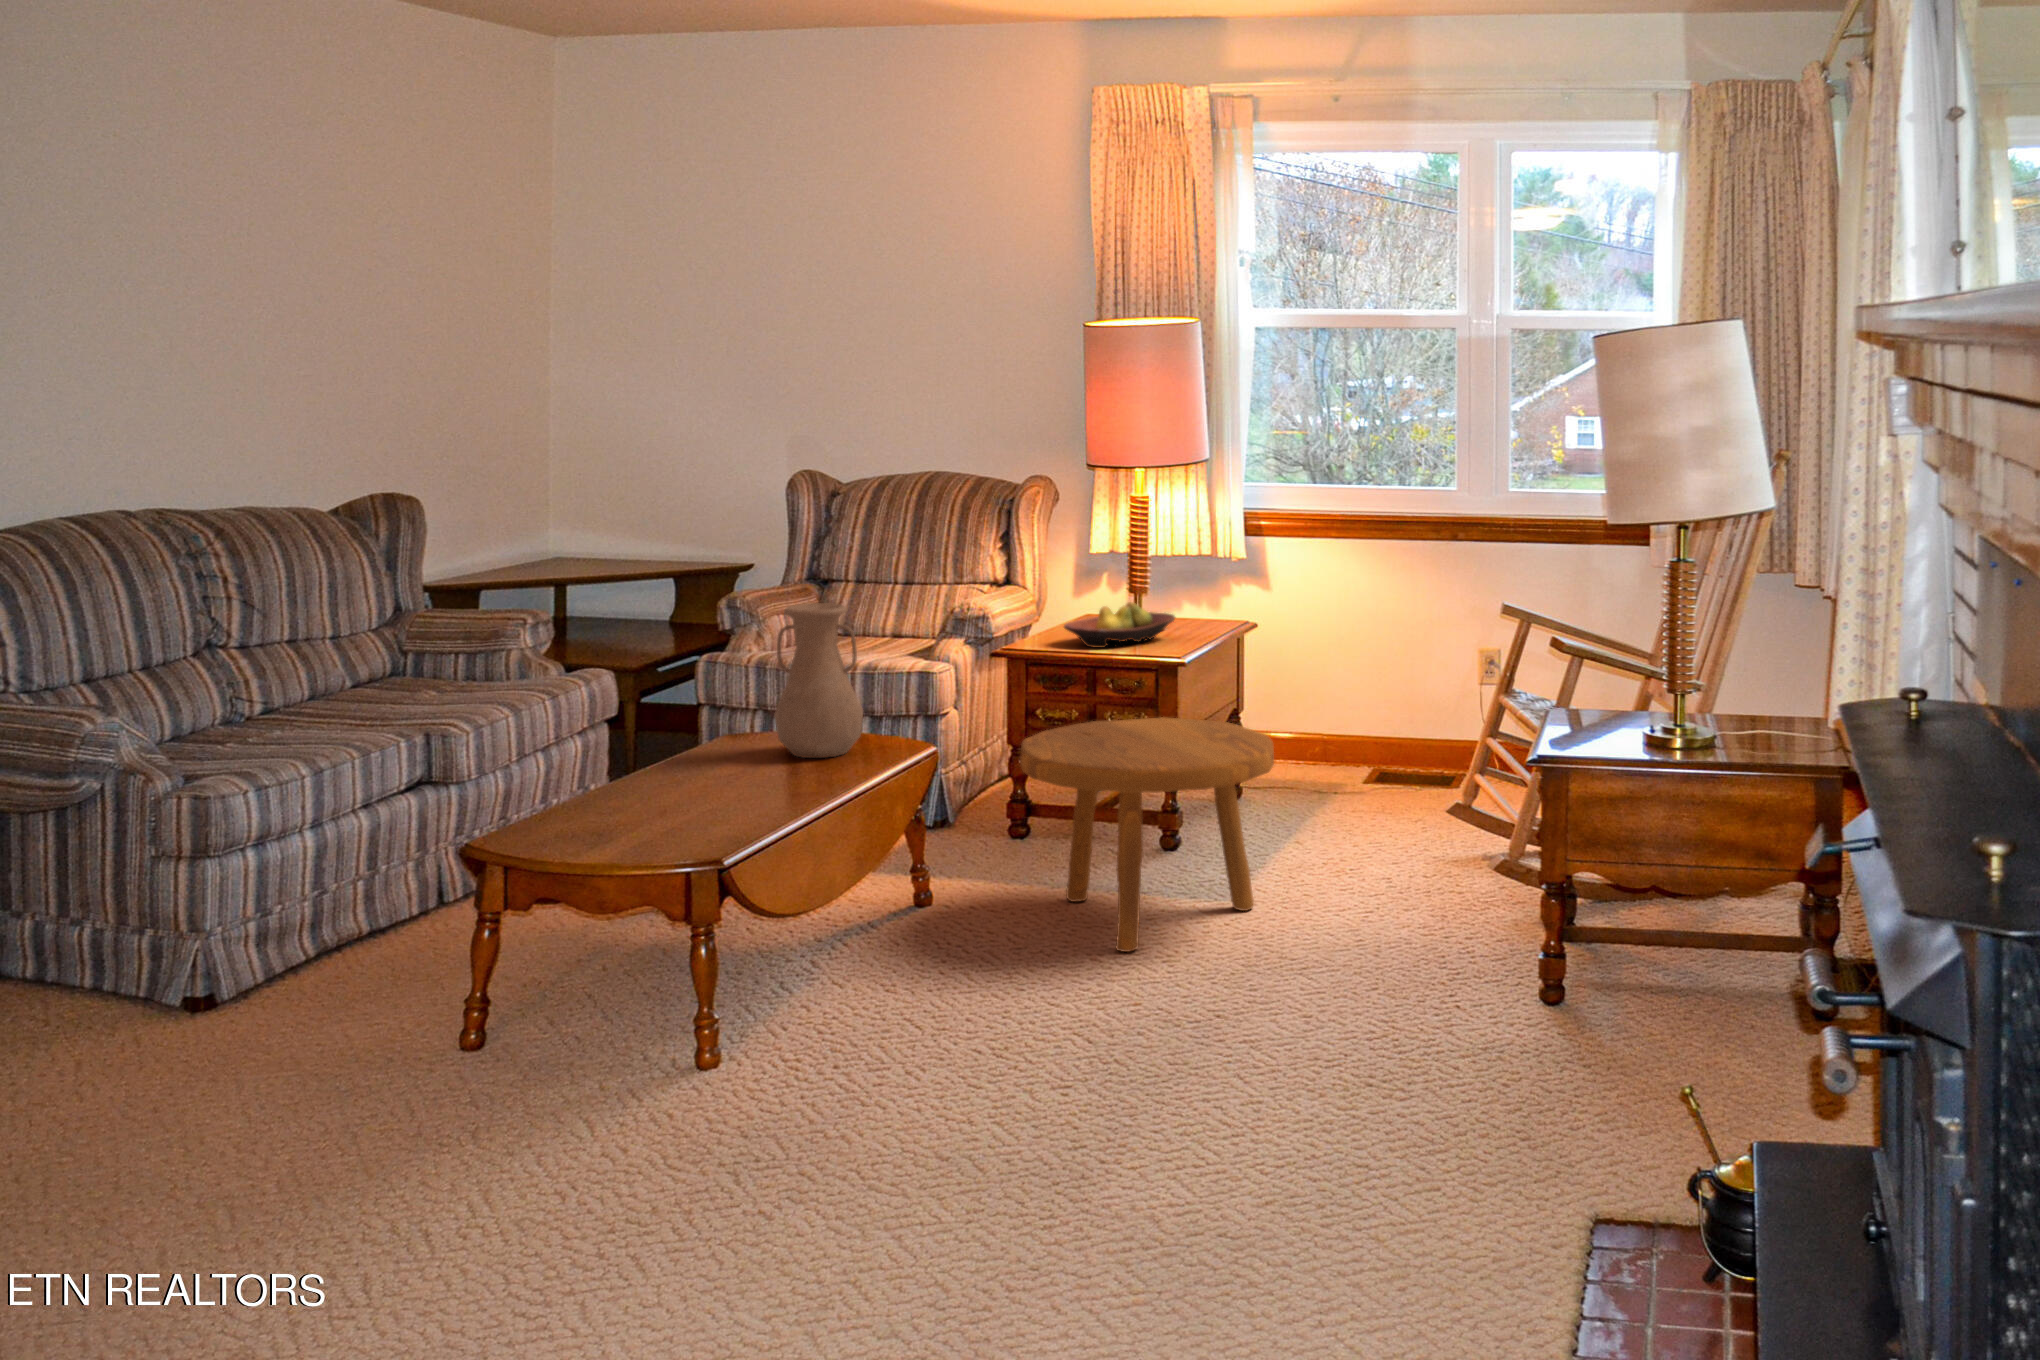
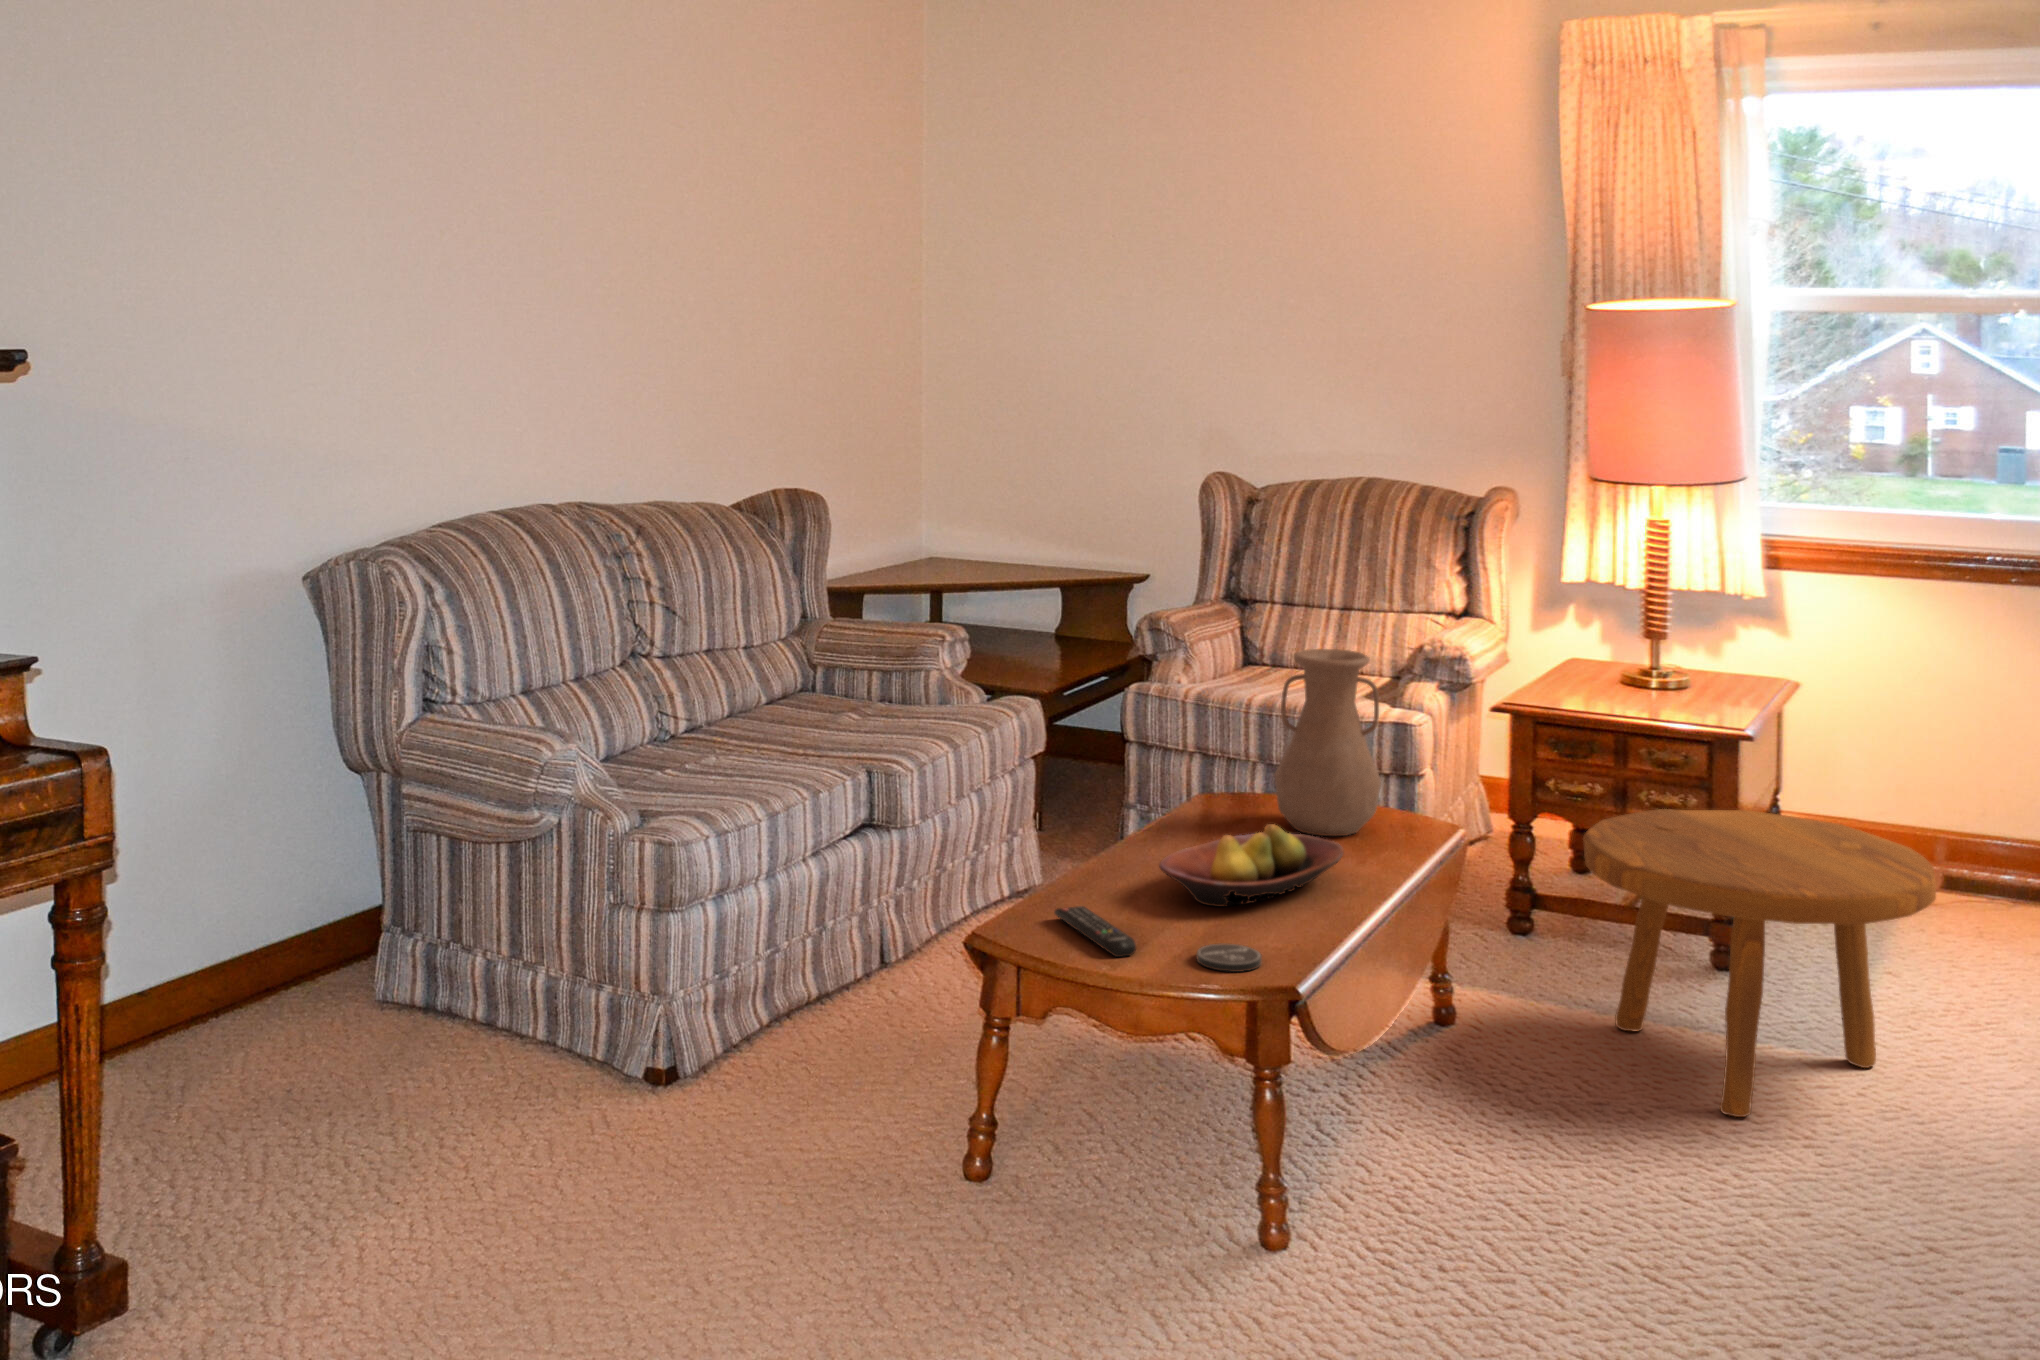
fruit bowl: present [1064,602,1175,648] -> present [1159,824,1344,907]
remote control: none [538,817,593,851] -> present [1054,906,1136,957]
coaster: none [641,834,696,853] -> present [1197,944,1262,972]

